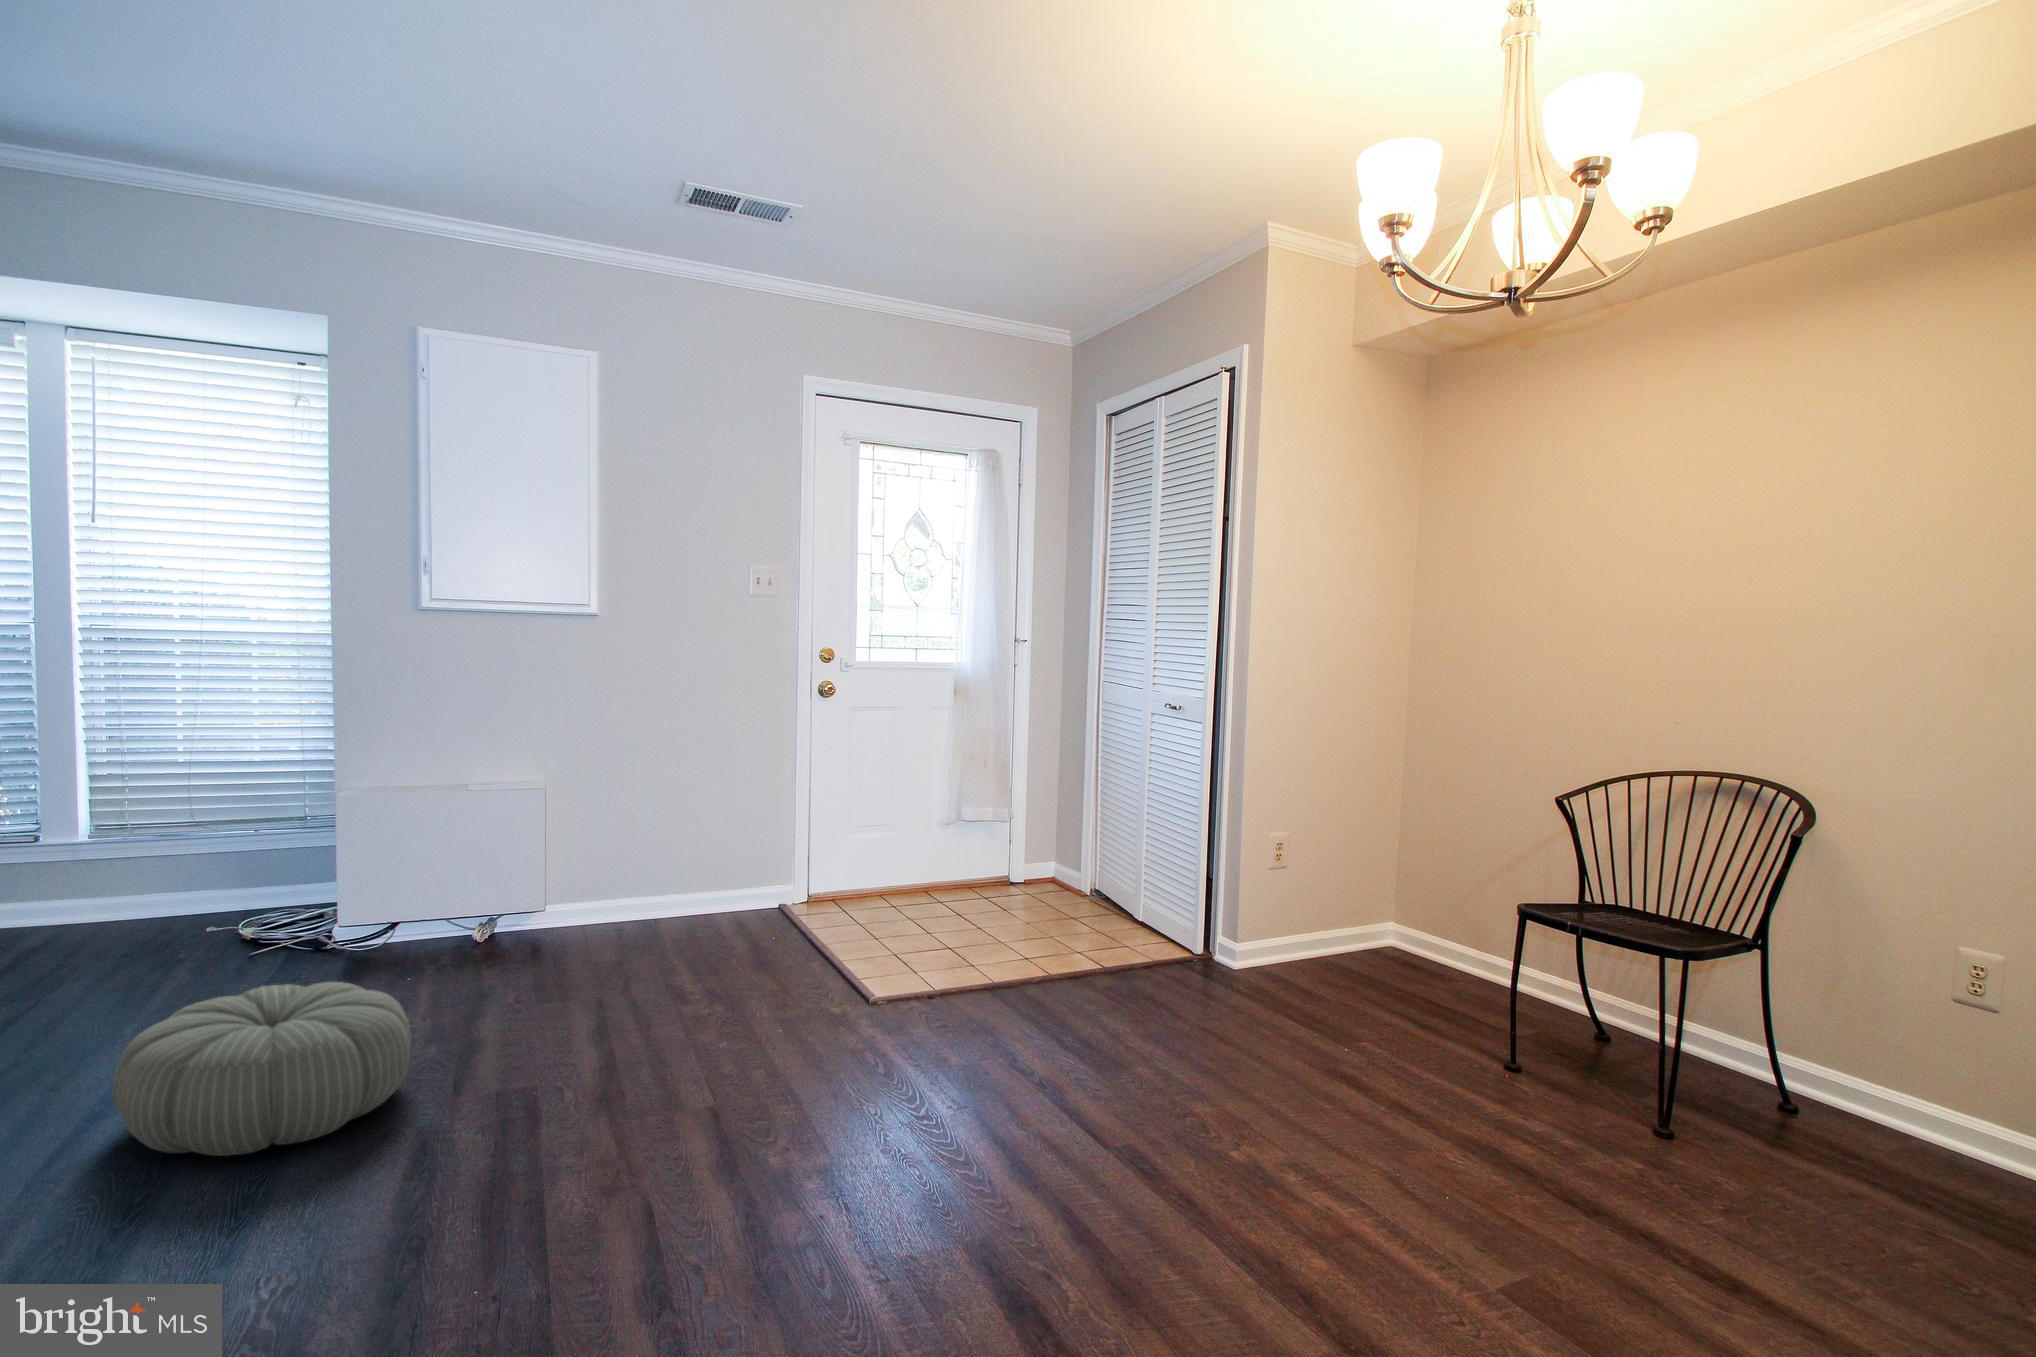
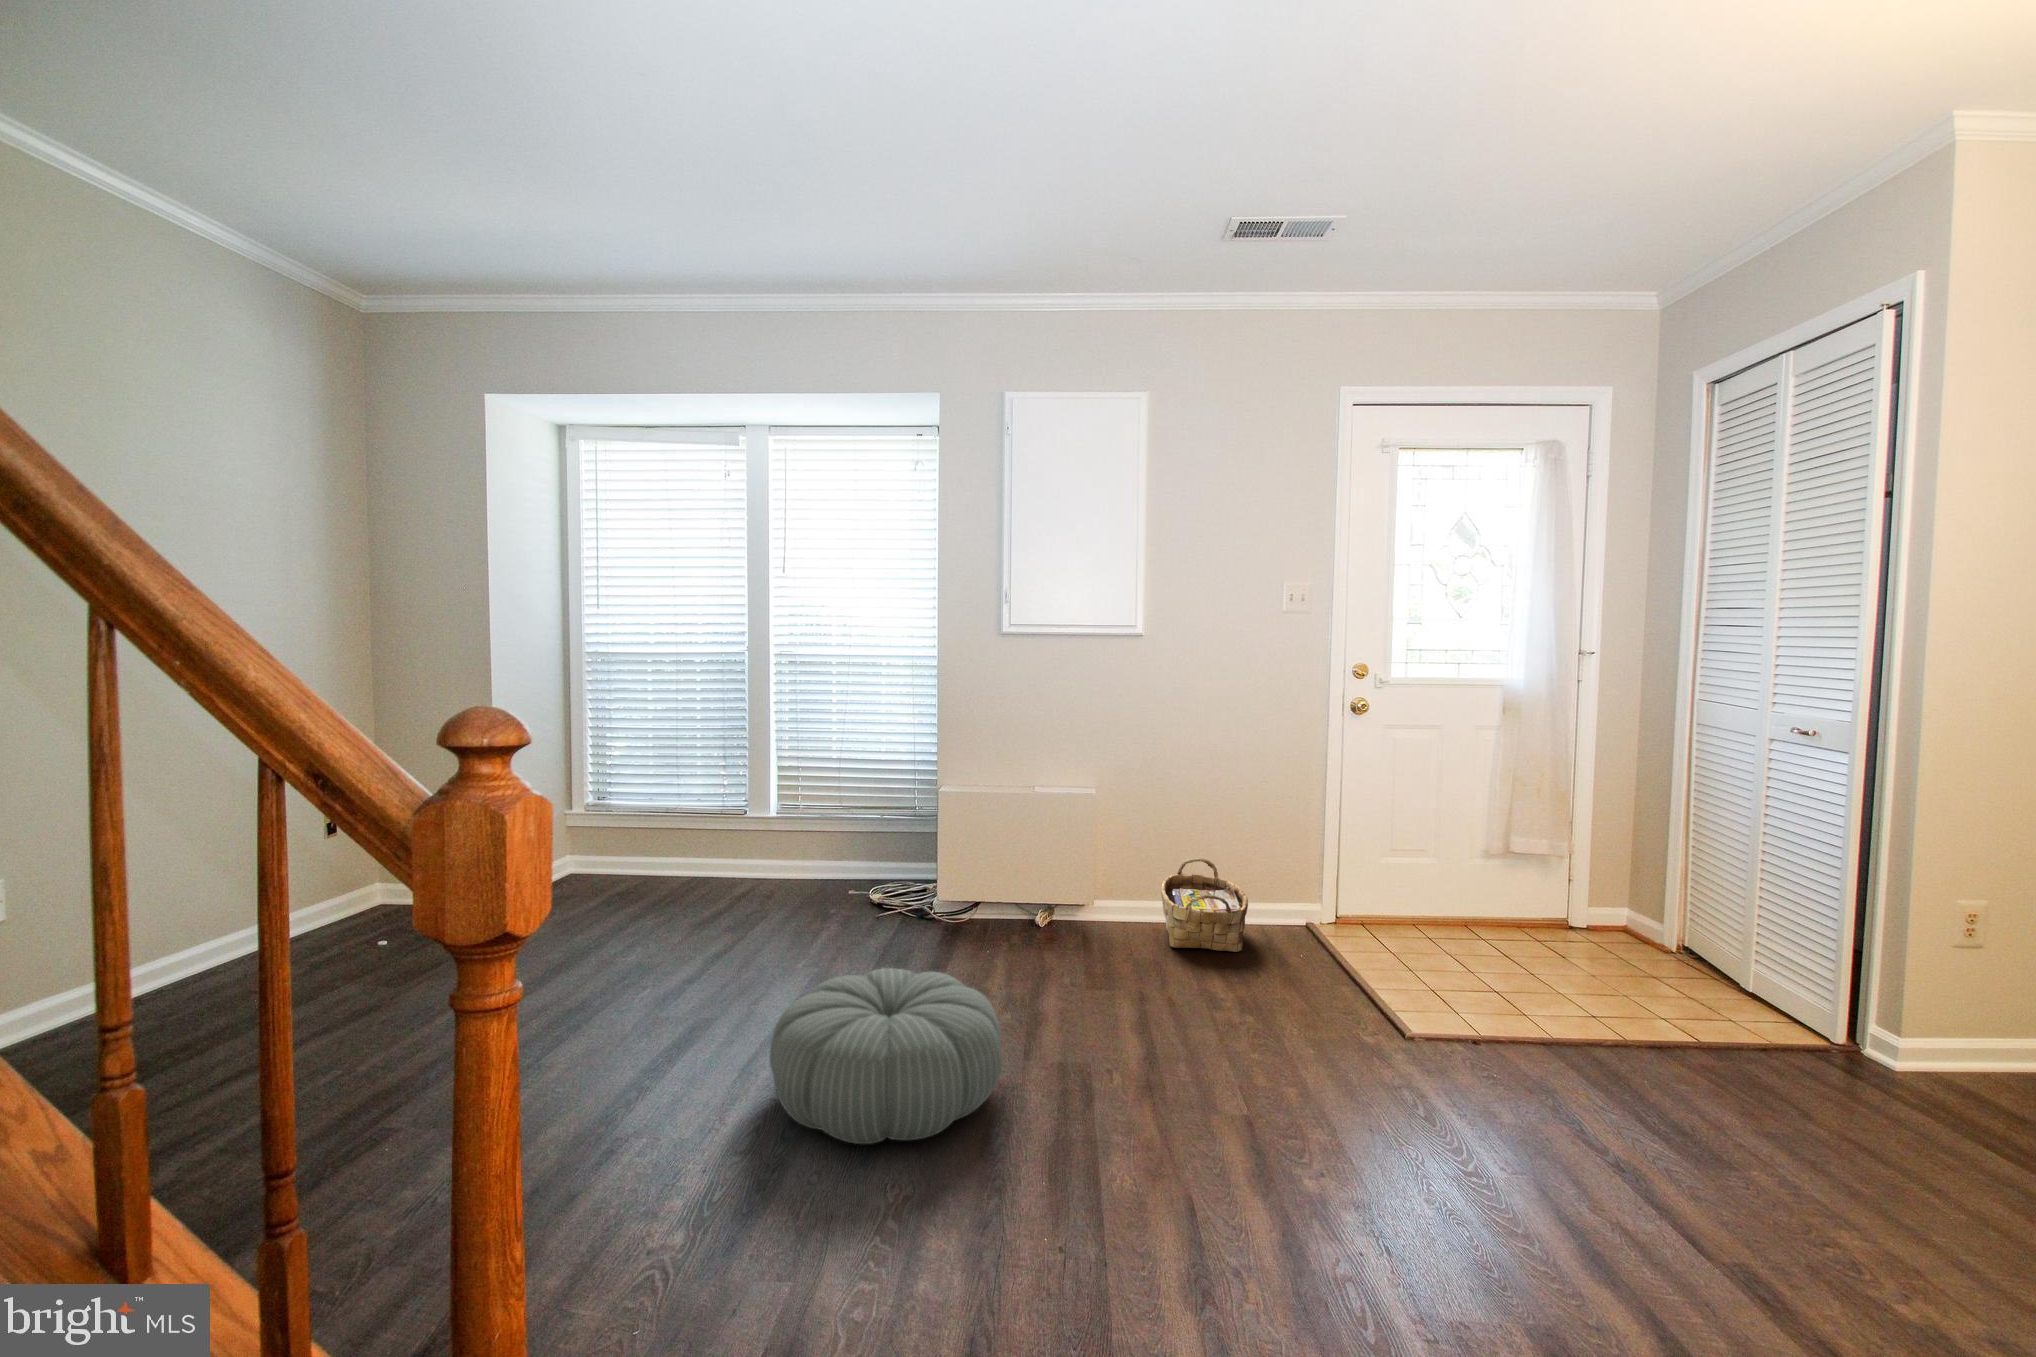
woven basket: none [616,849,708,943] -> present [1161,858,1248,952]

